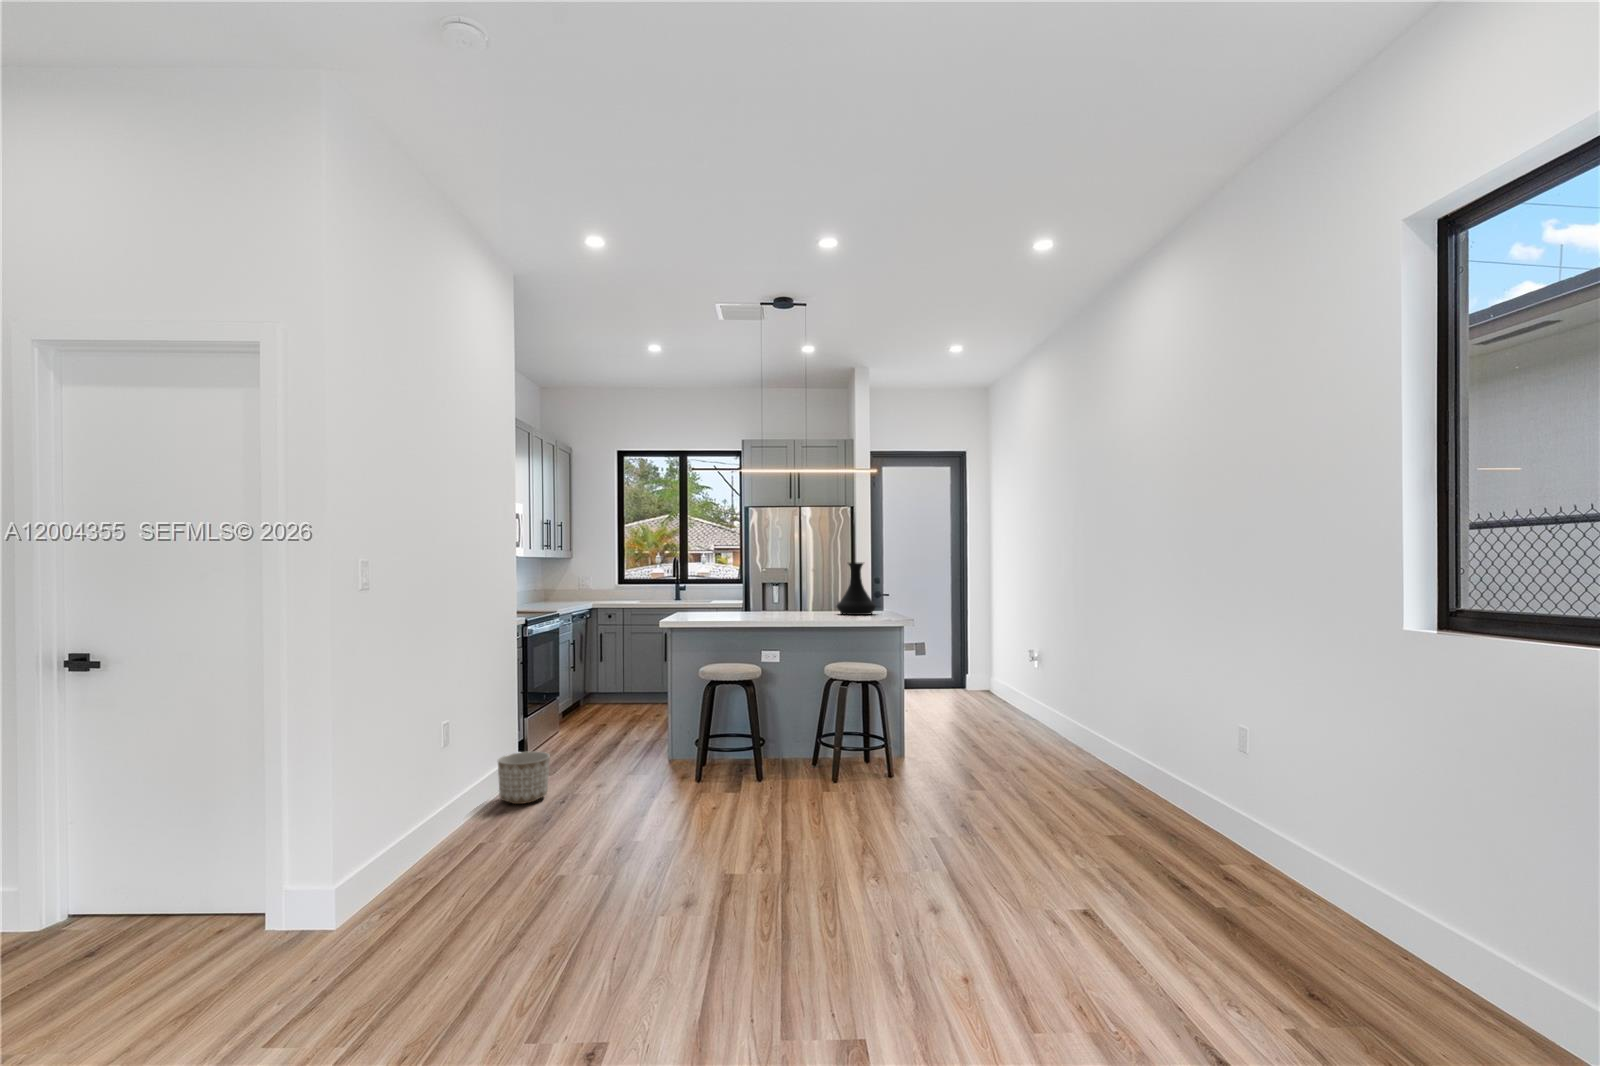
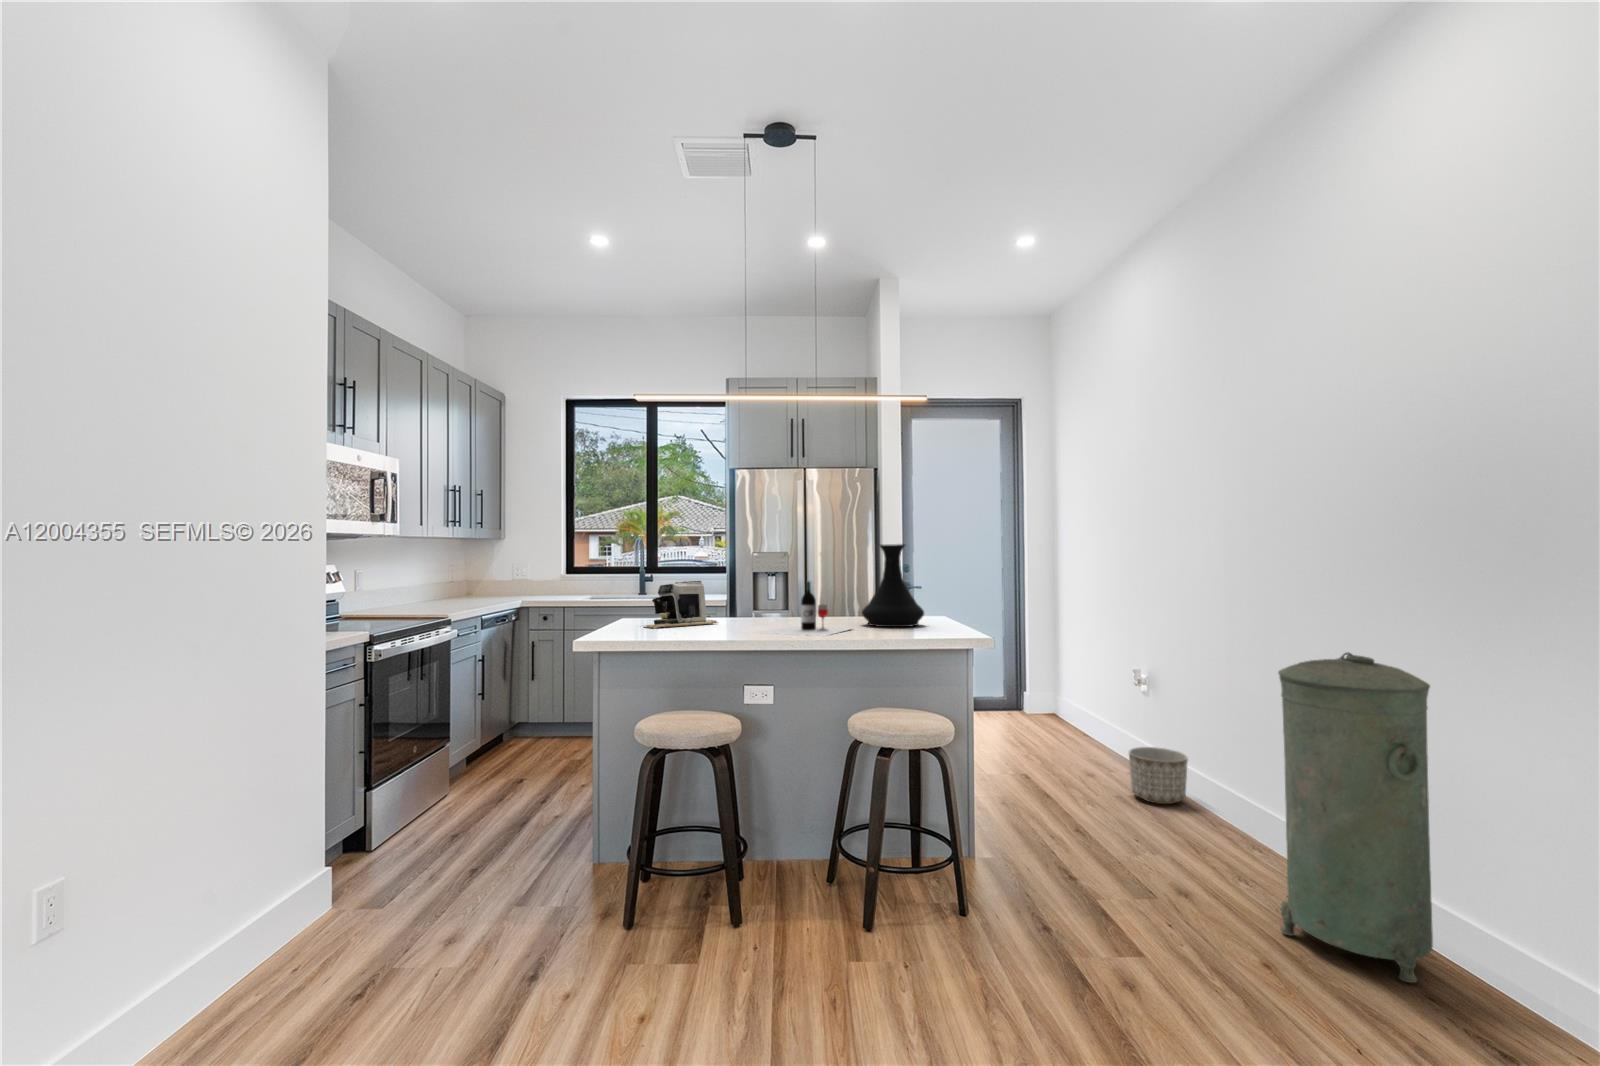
coffee maker: none [696,586,745,616] -> present [647,581,718,629]
wine bottle: none [769,586,831,618] -> present [760,581,850,636]
trash can: none [1067,623,1142,798] -> present [1278,652,1433,983]
planter: present [498,751,550,804] -> present [1129,747,1188,804]

